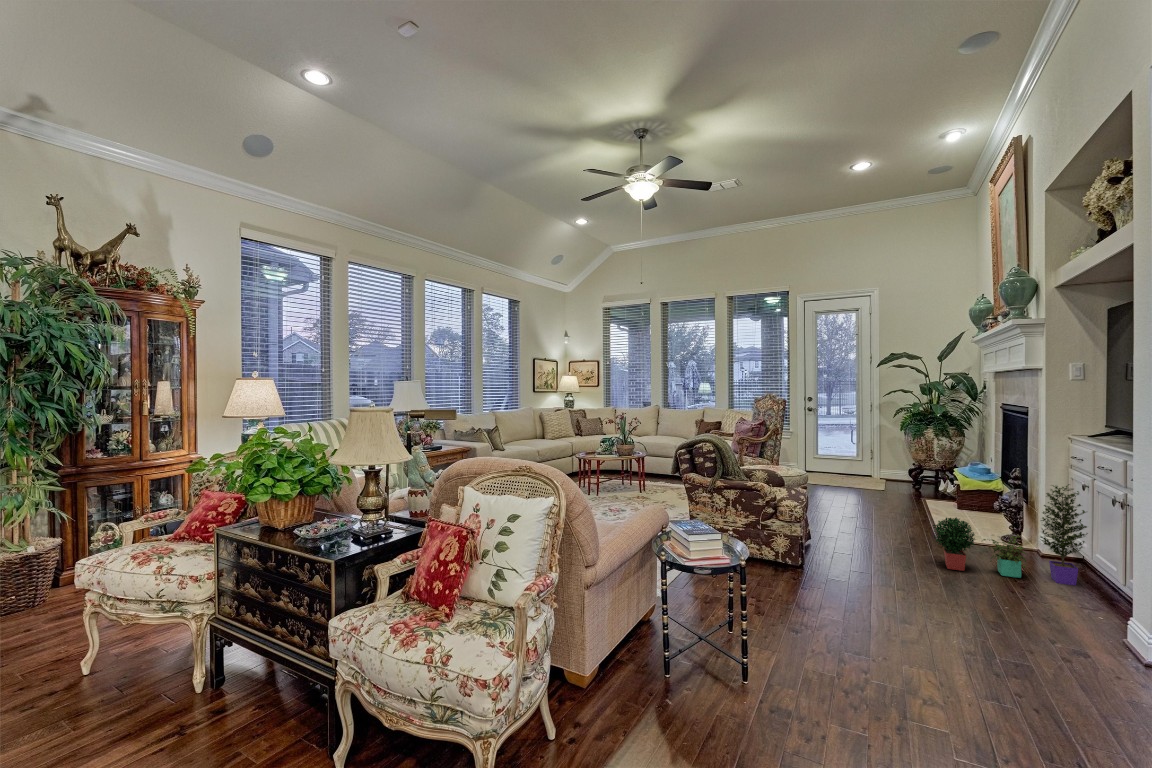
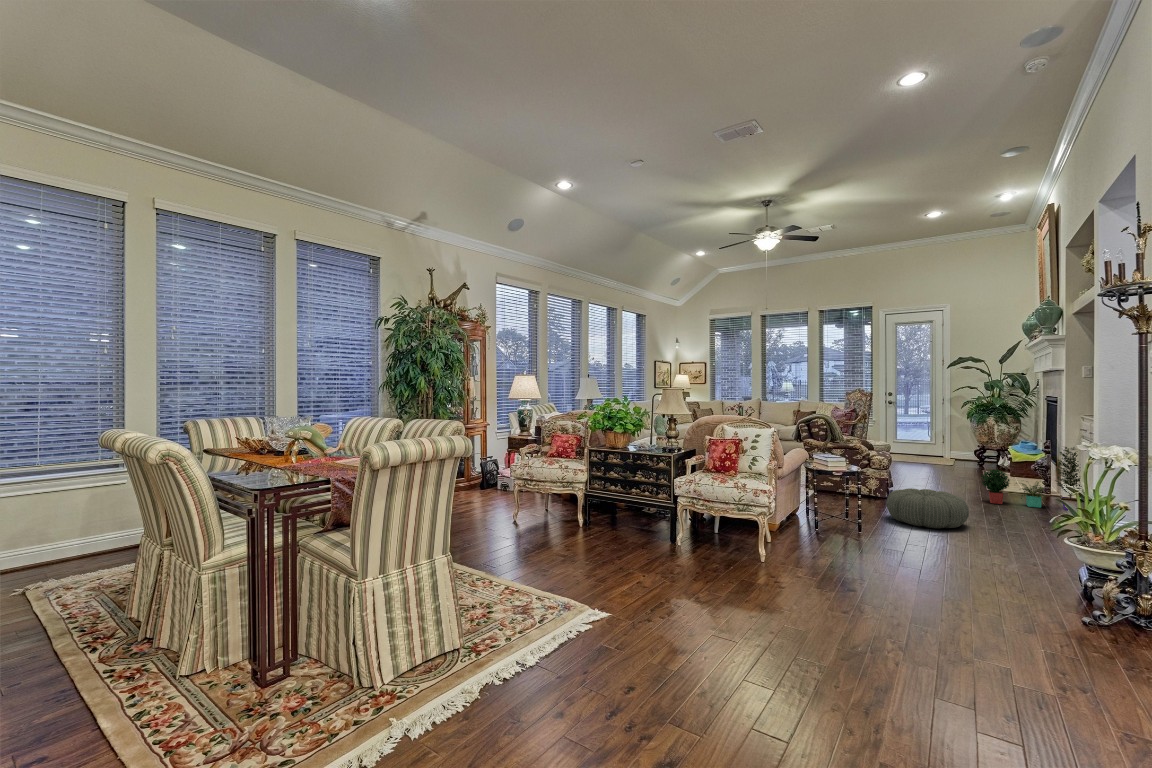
pouf: none [798,564,930,647] -> present [886,488,969,529]

